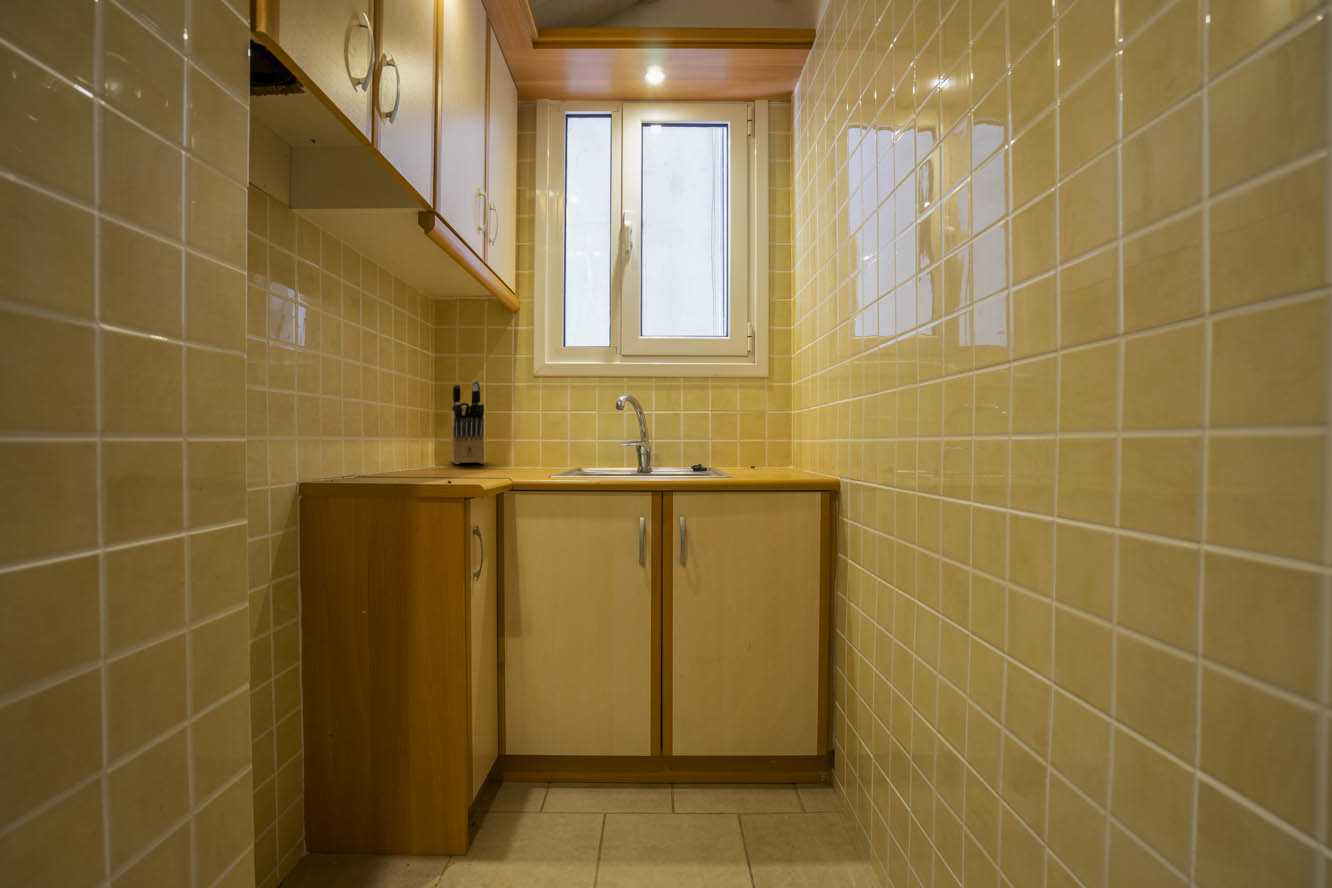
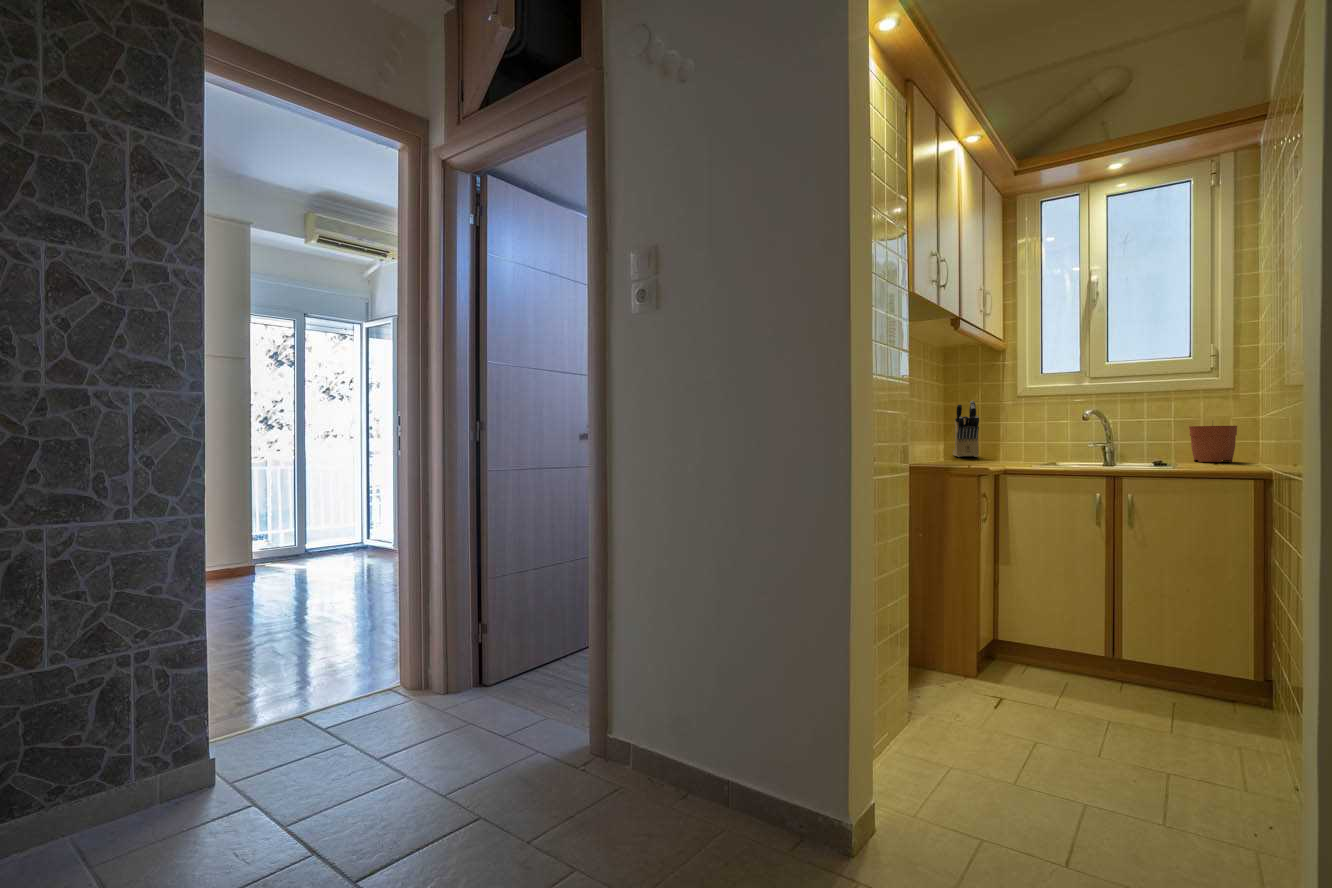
plant pot: none [725,401,771,466] -> present [1189,424,1237,462]

